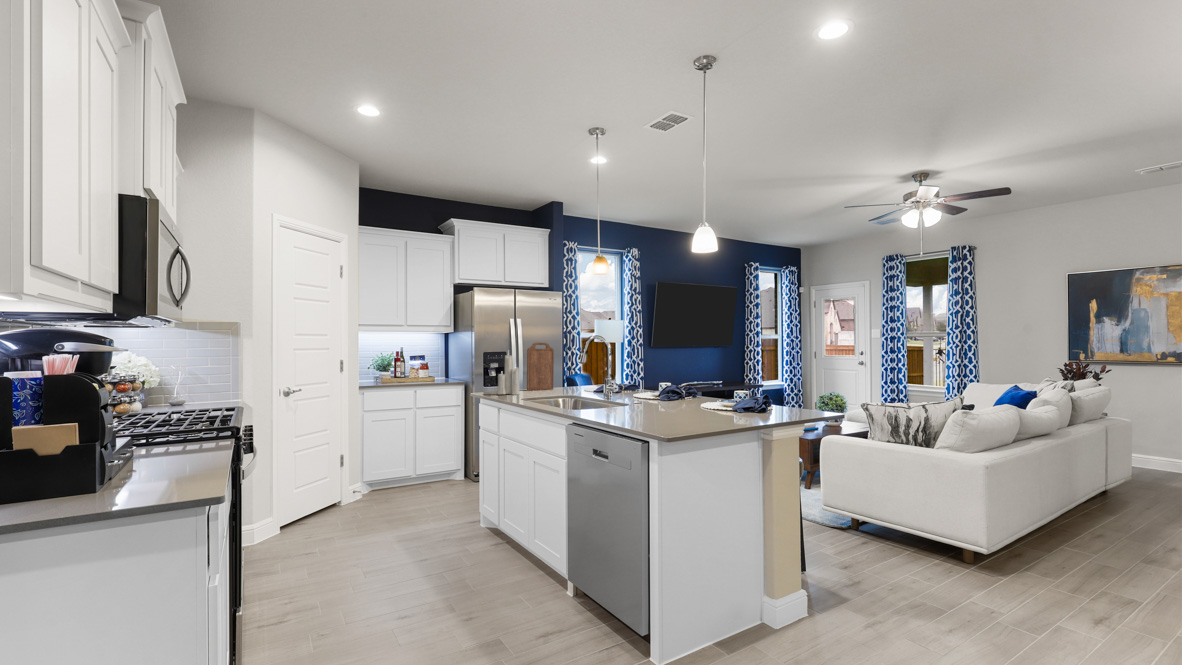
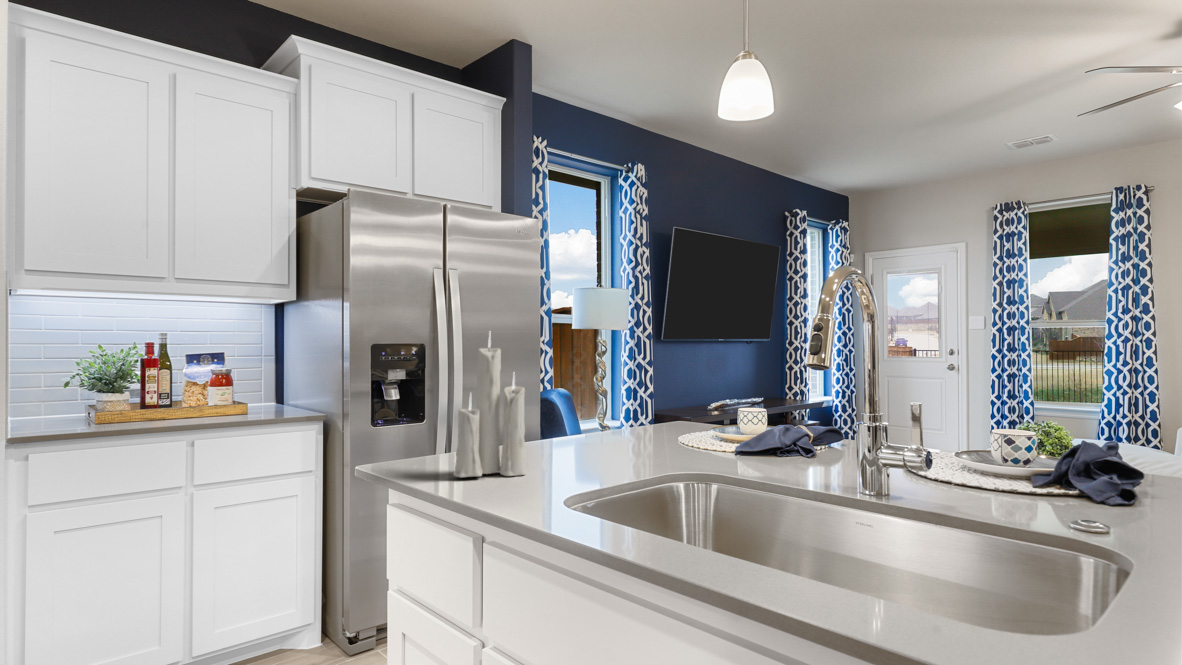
cutting board: present [527,343,554,390] -> none [524,313,594,450]

